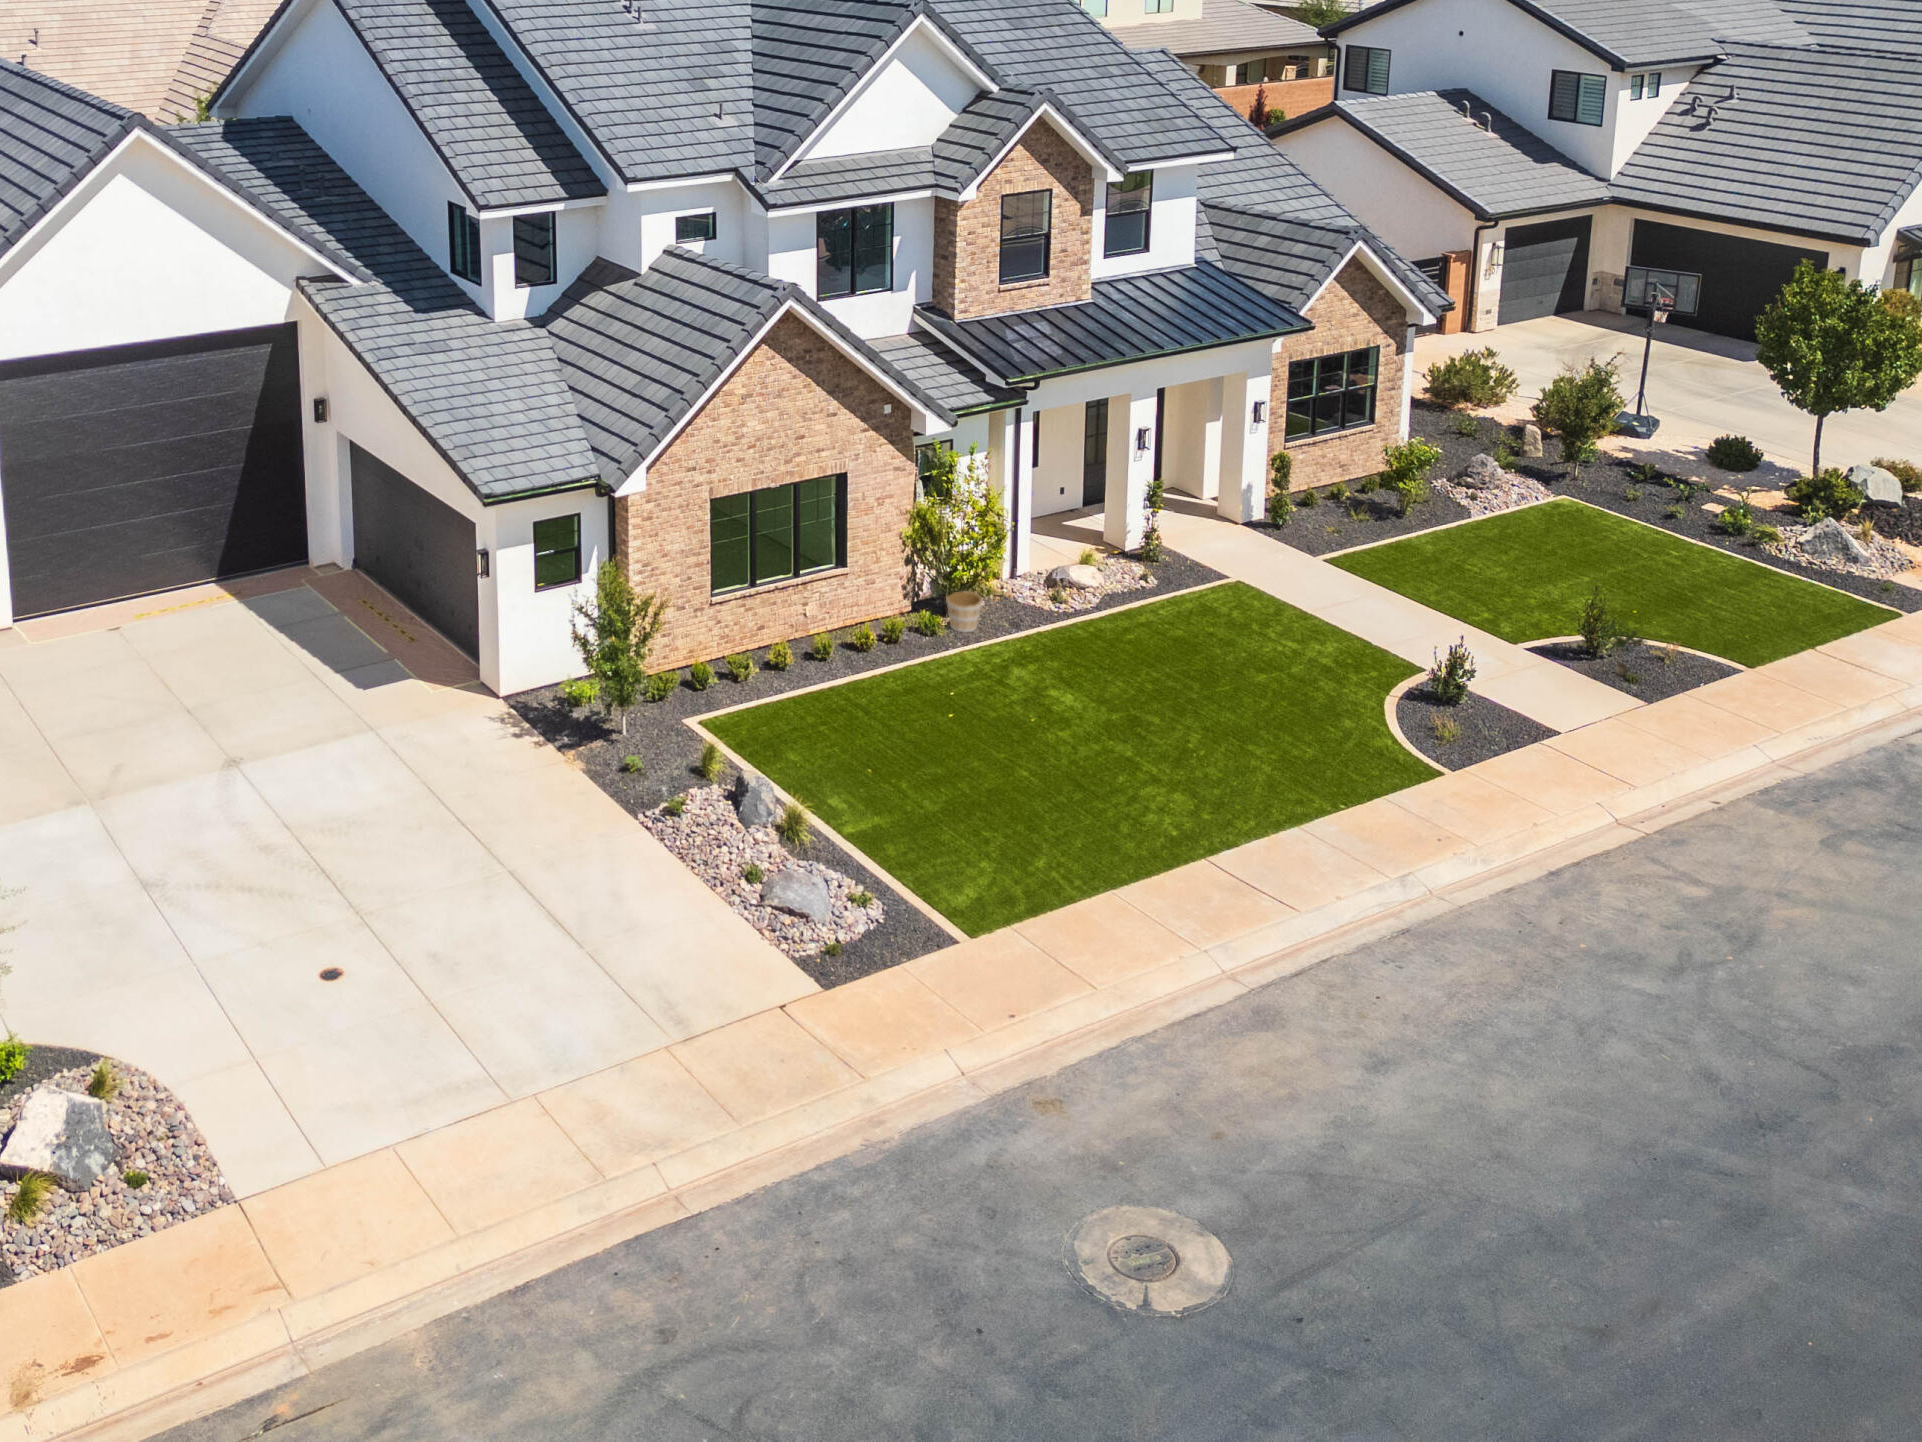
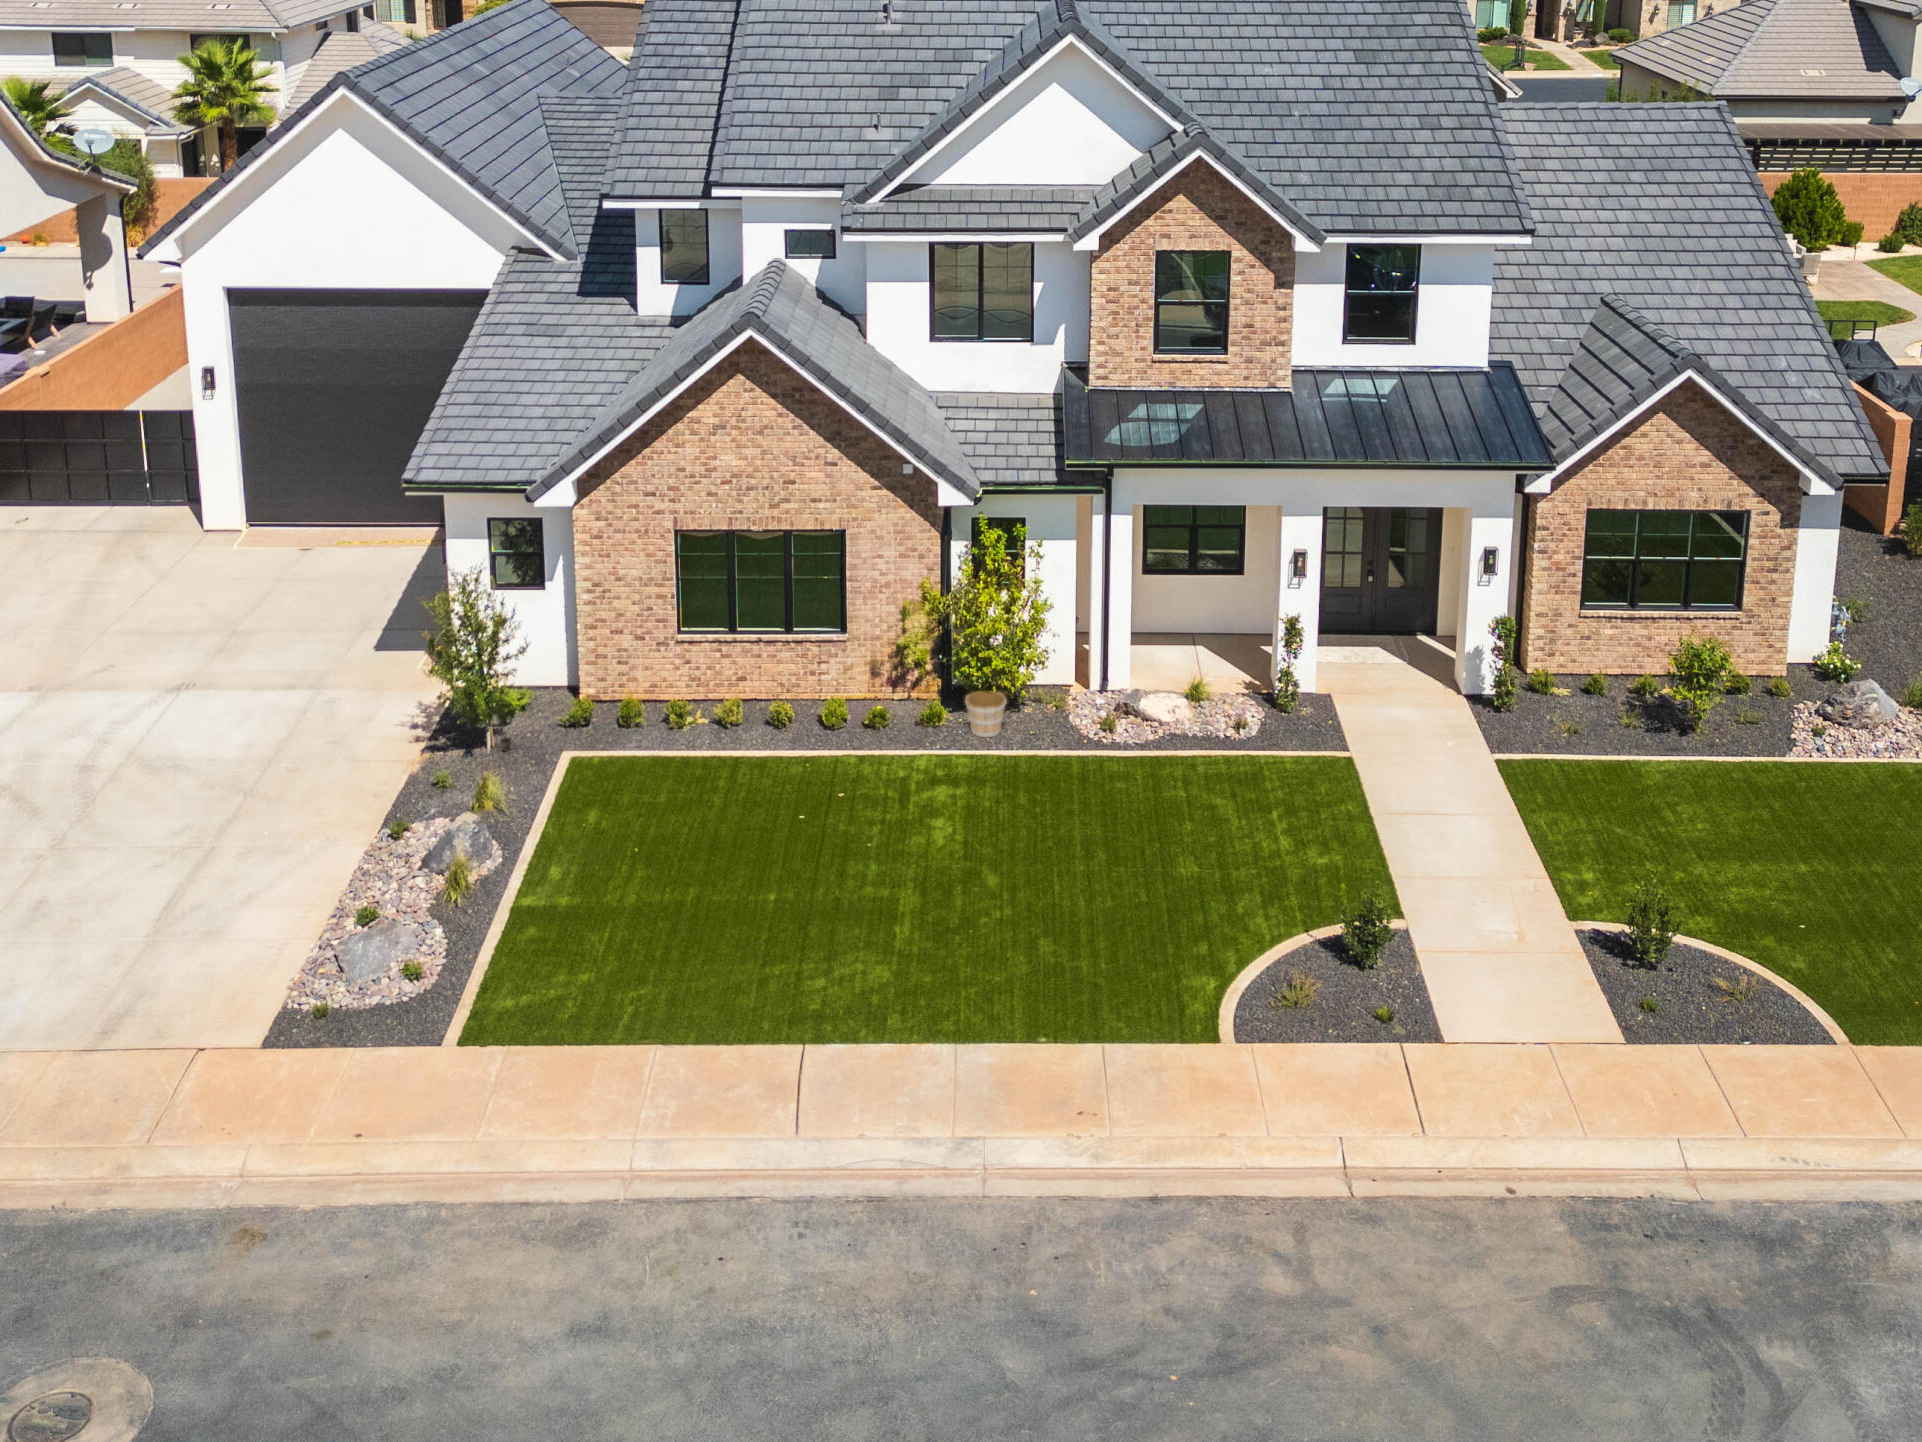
potted plant: present [1603,623,1646,676] -> present [483,693,517,751]

